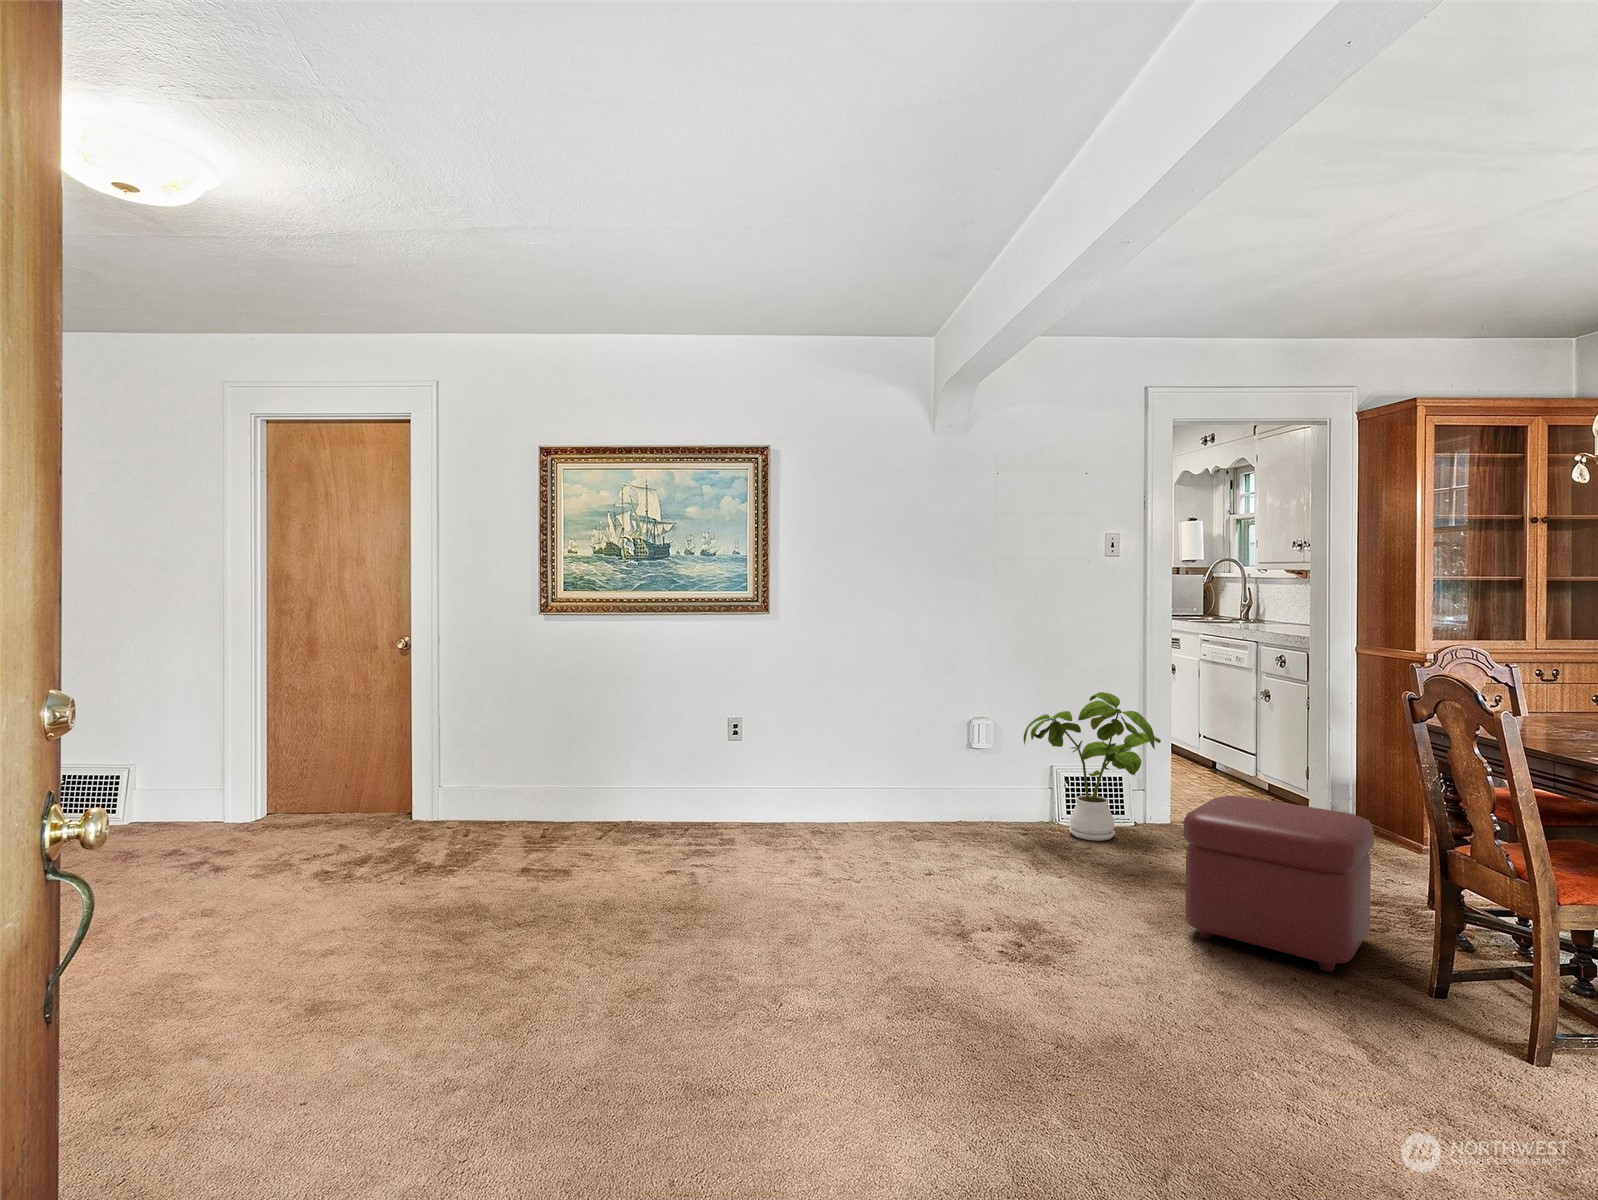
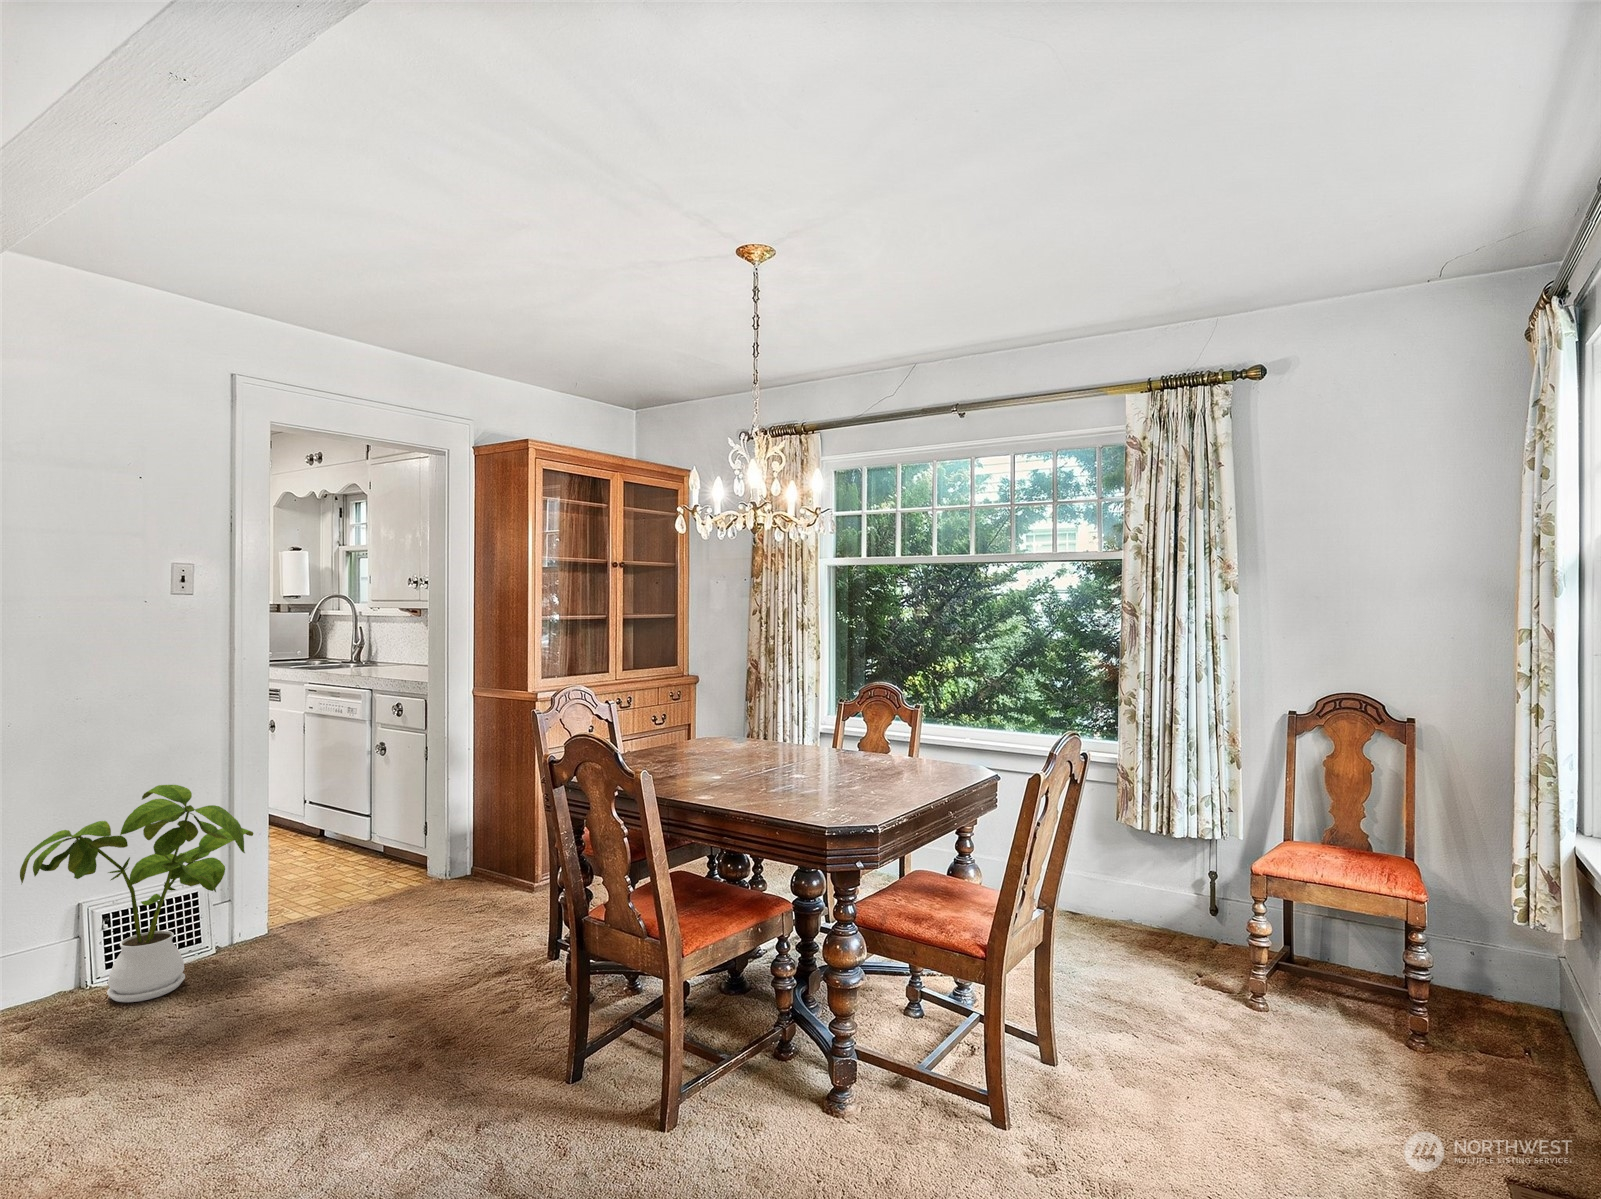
ottoman: present [1184,795,1374,972] -> none [287,889,508,1109]

